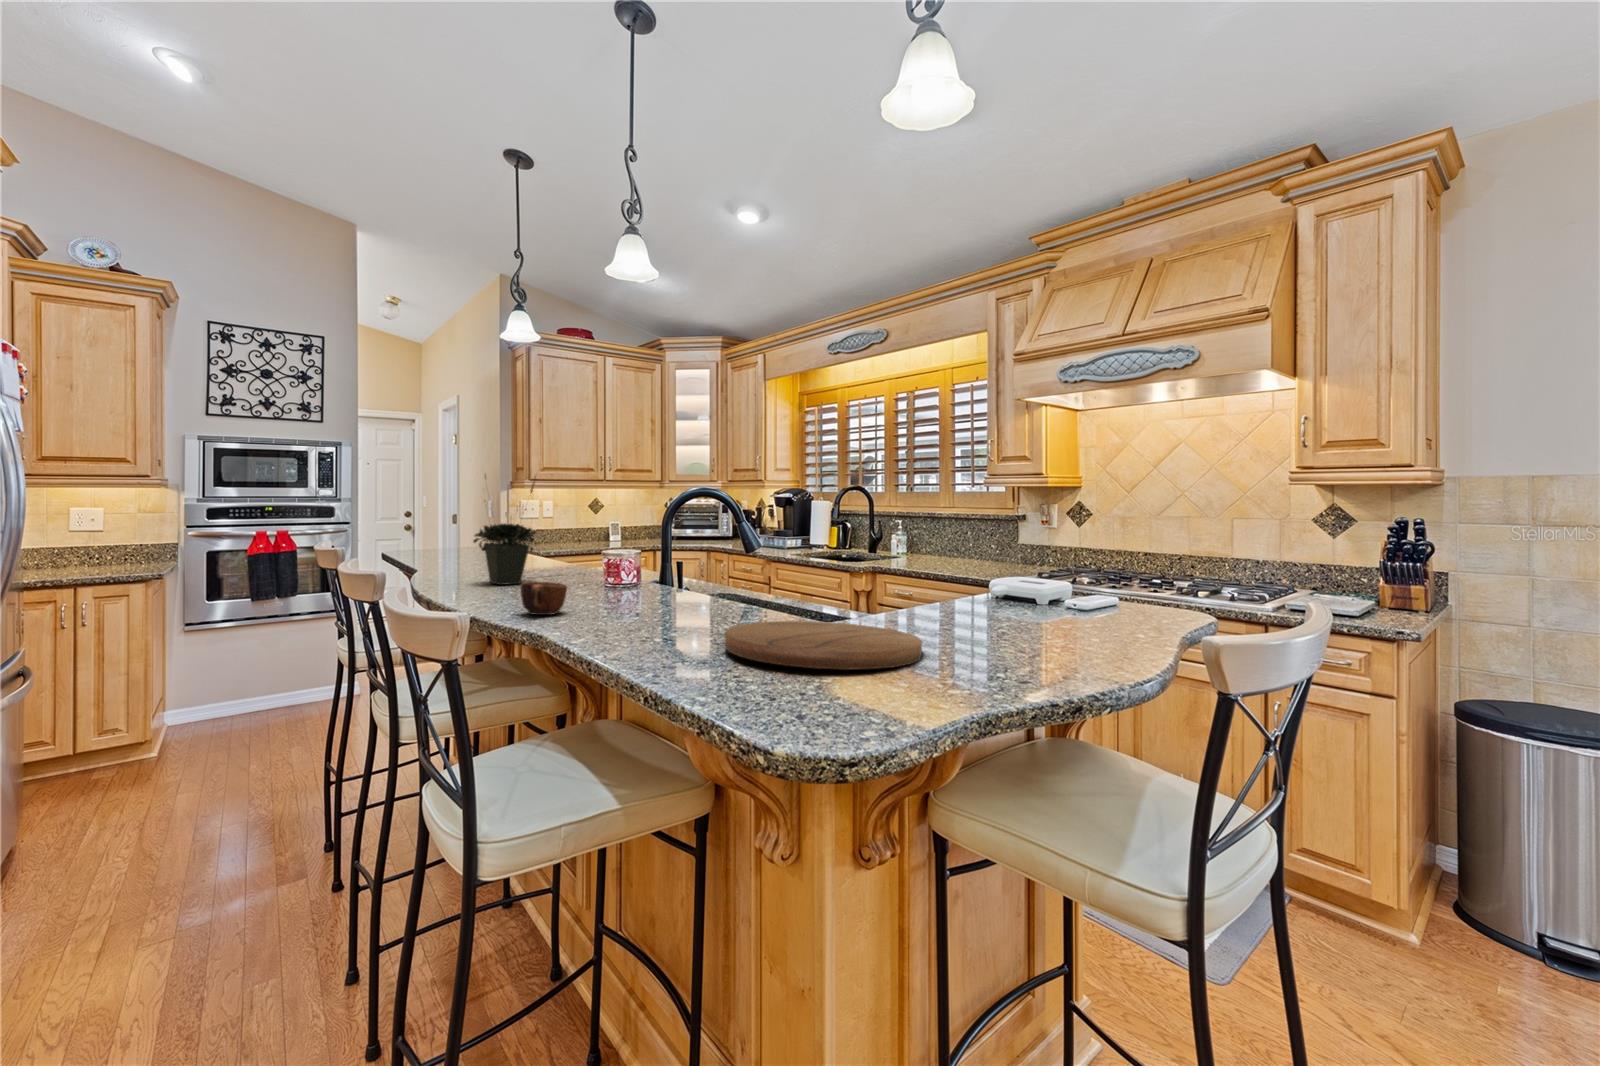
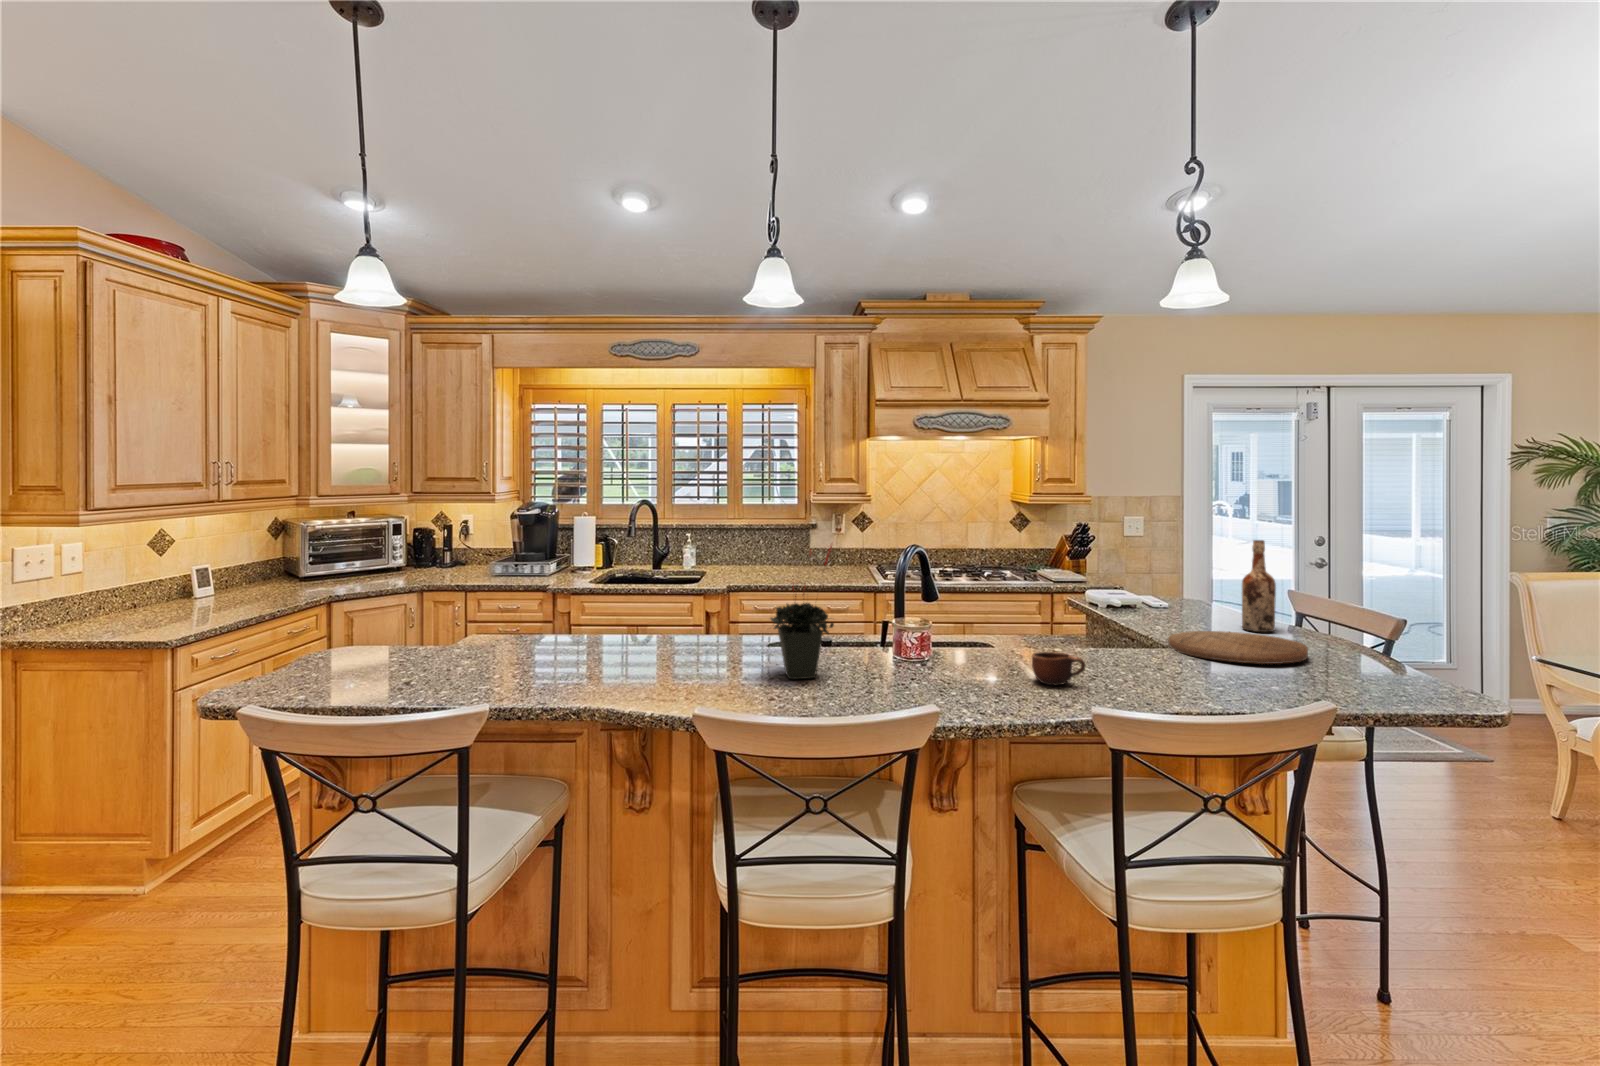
wine bottle: none [998,482,1059,661] -> present [1242,540,1276,632]

